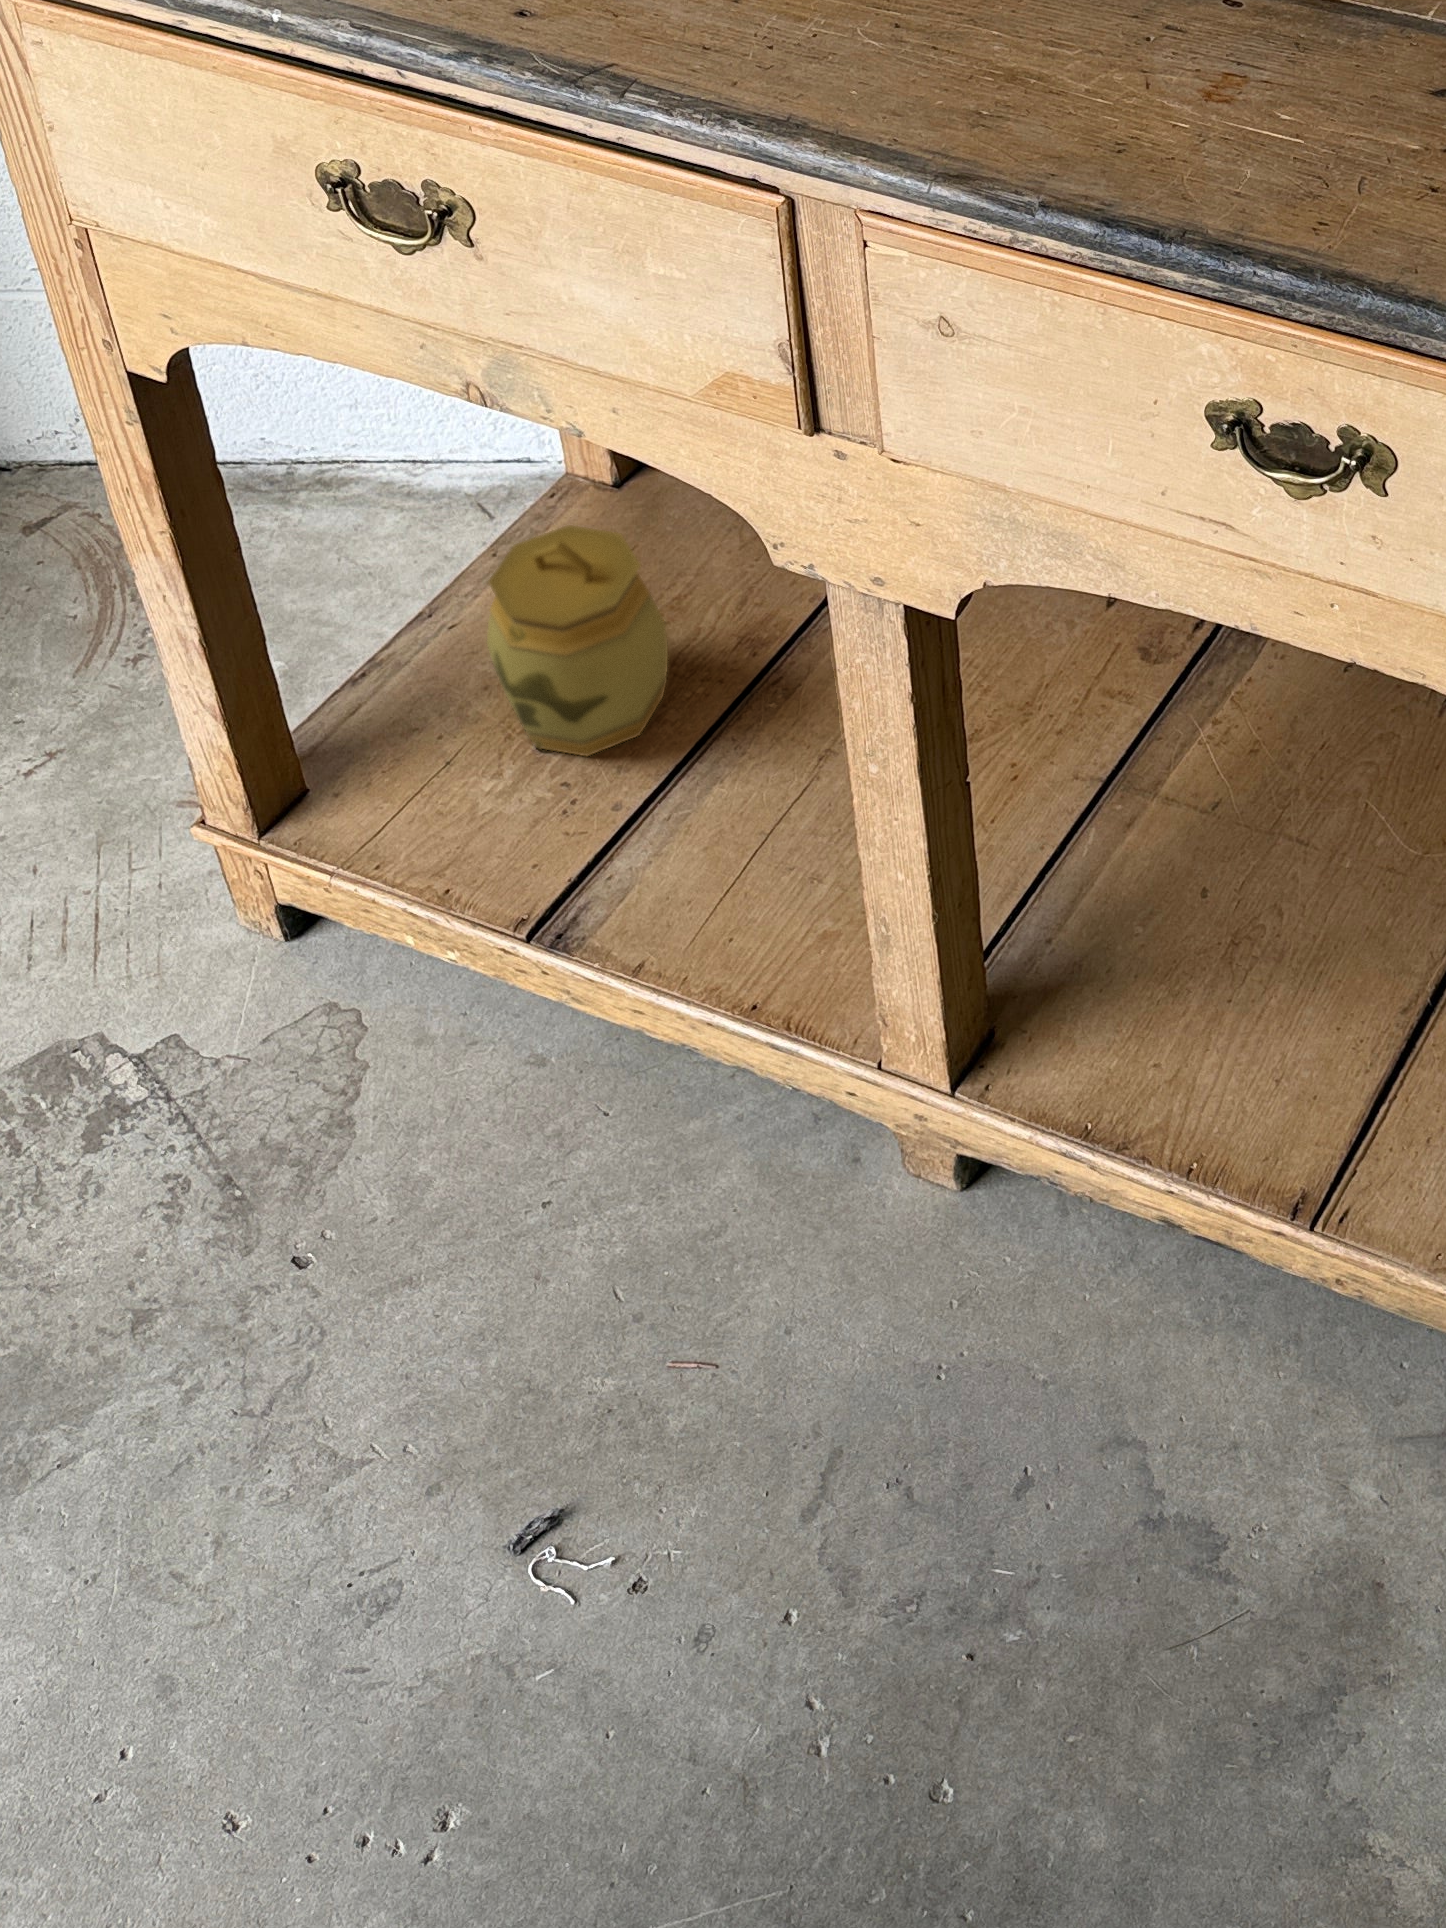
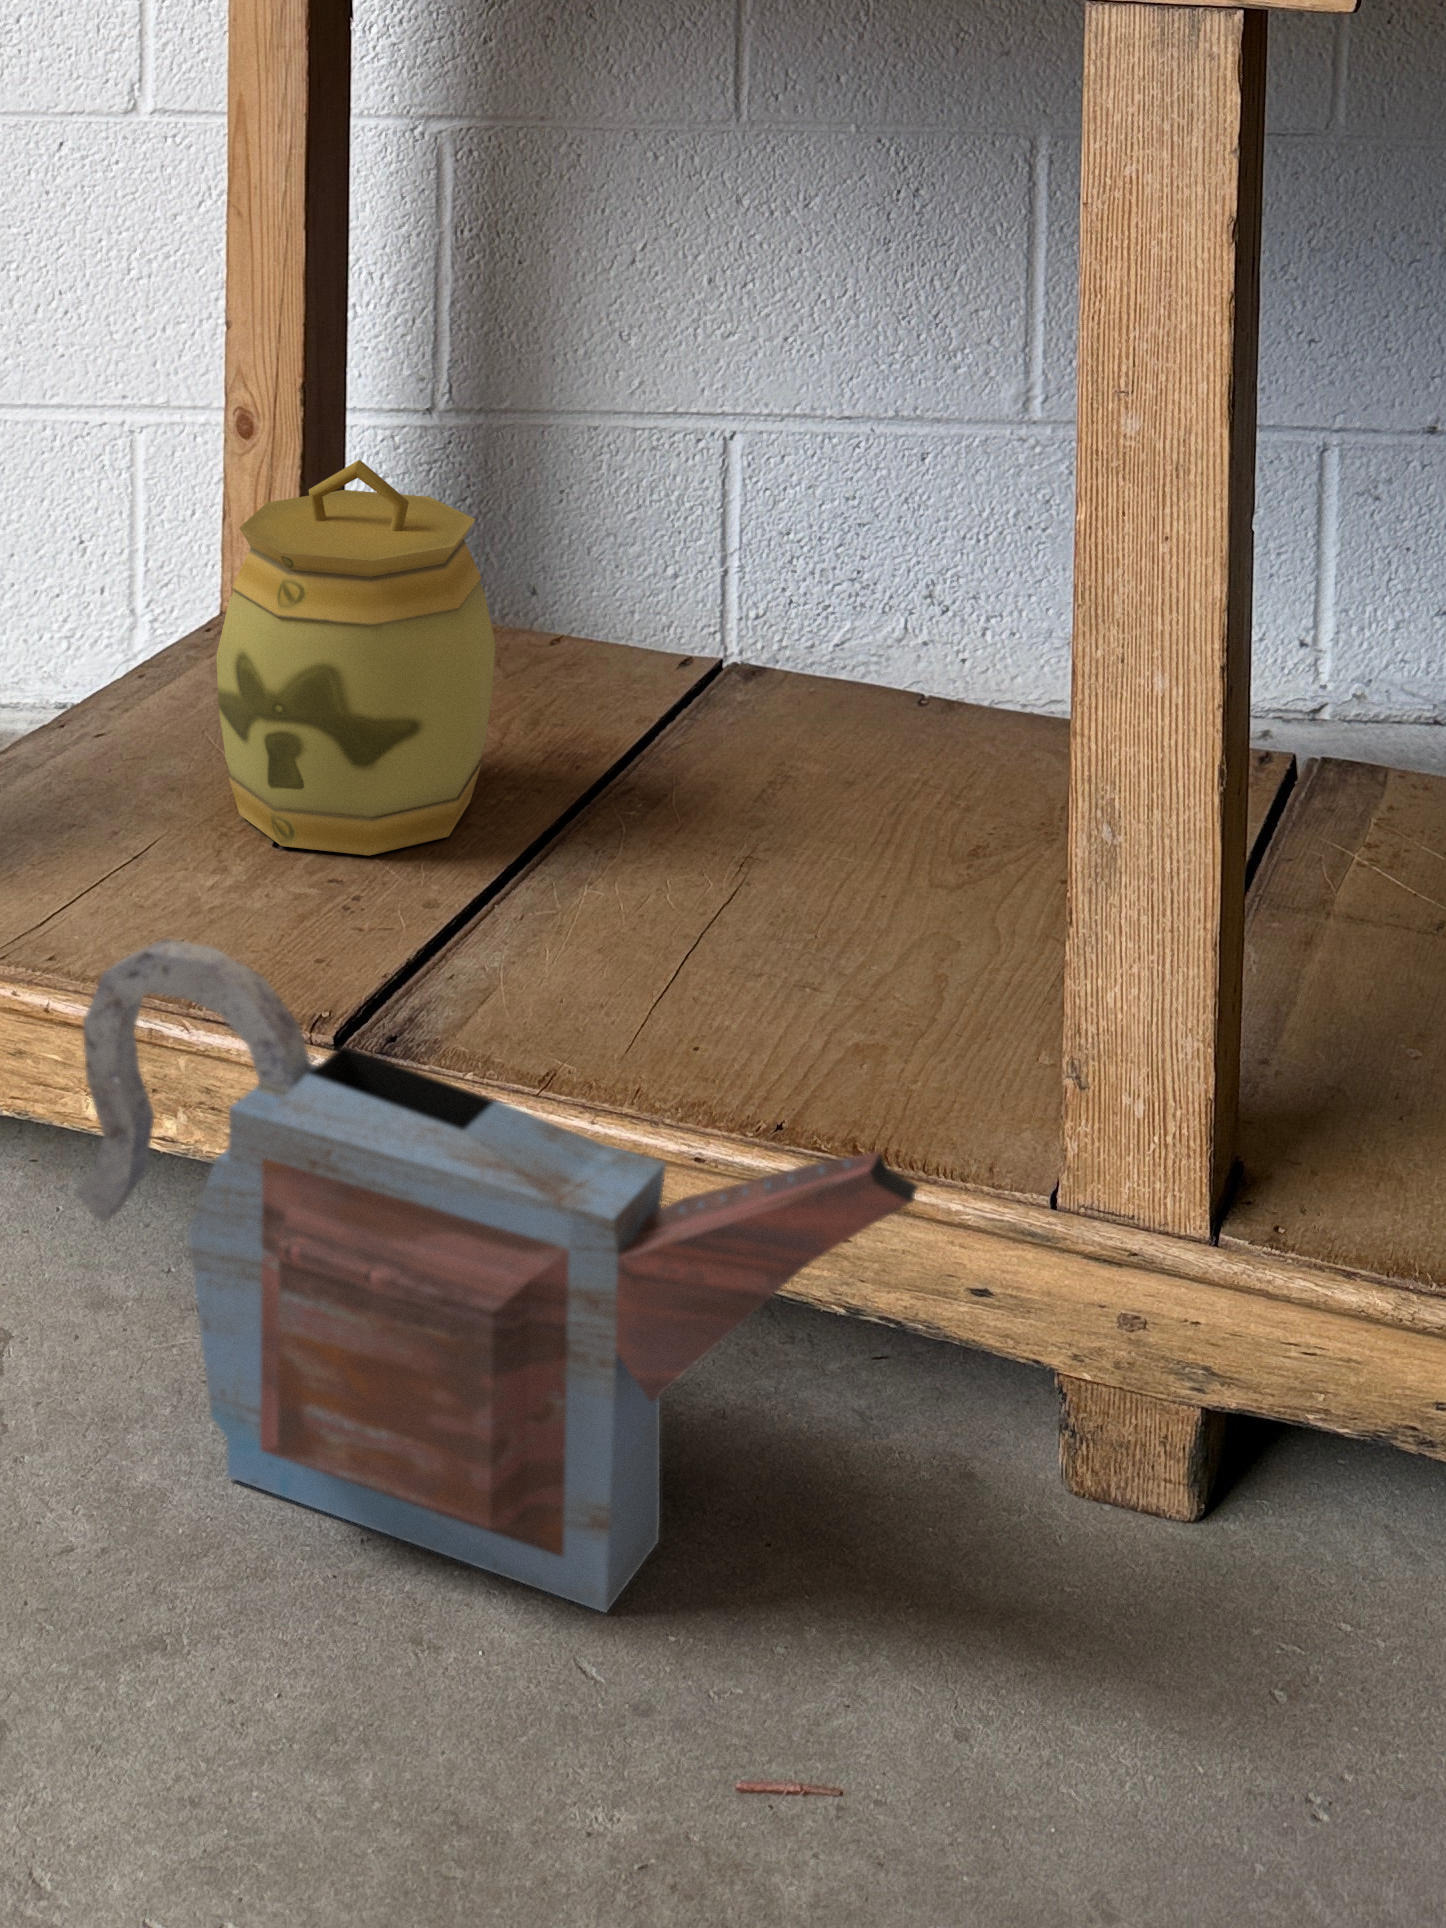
watering can: none [361,942,752,1254] -> present [75,938,919,1612]

